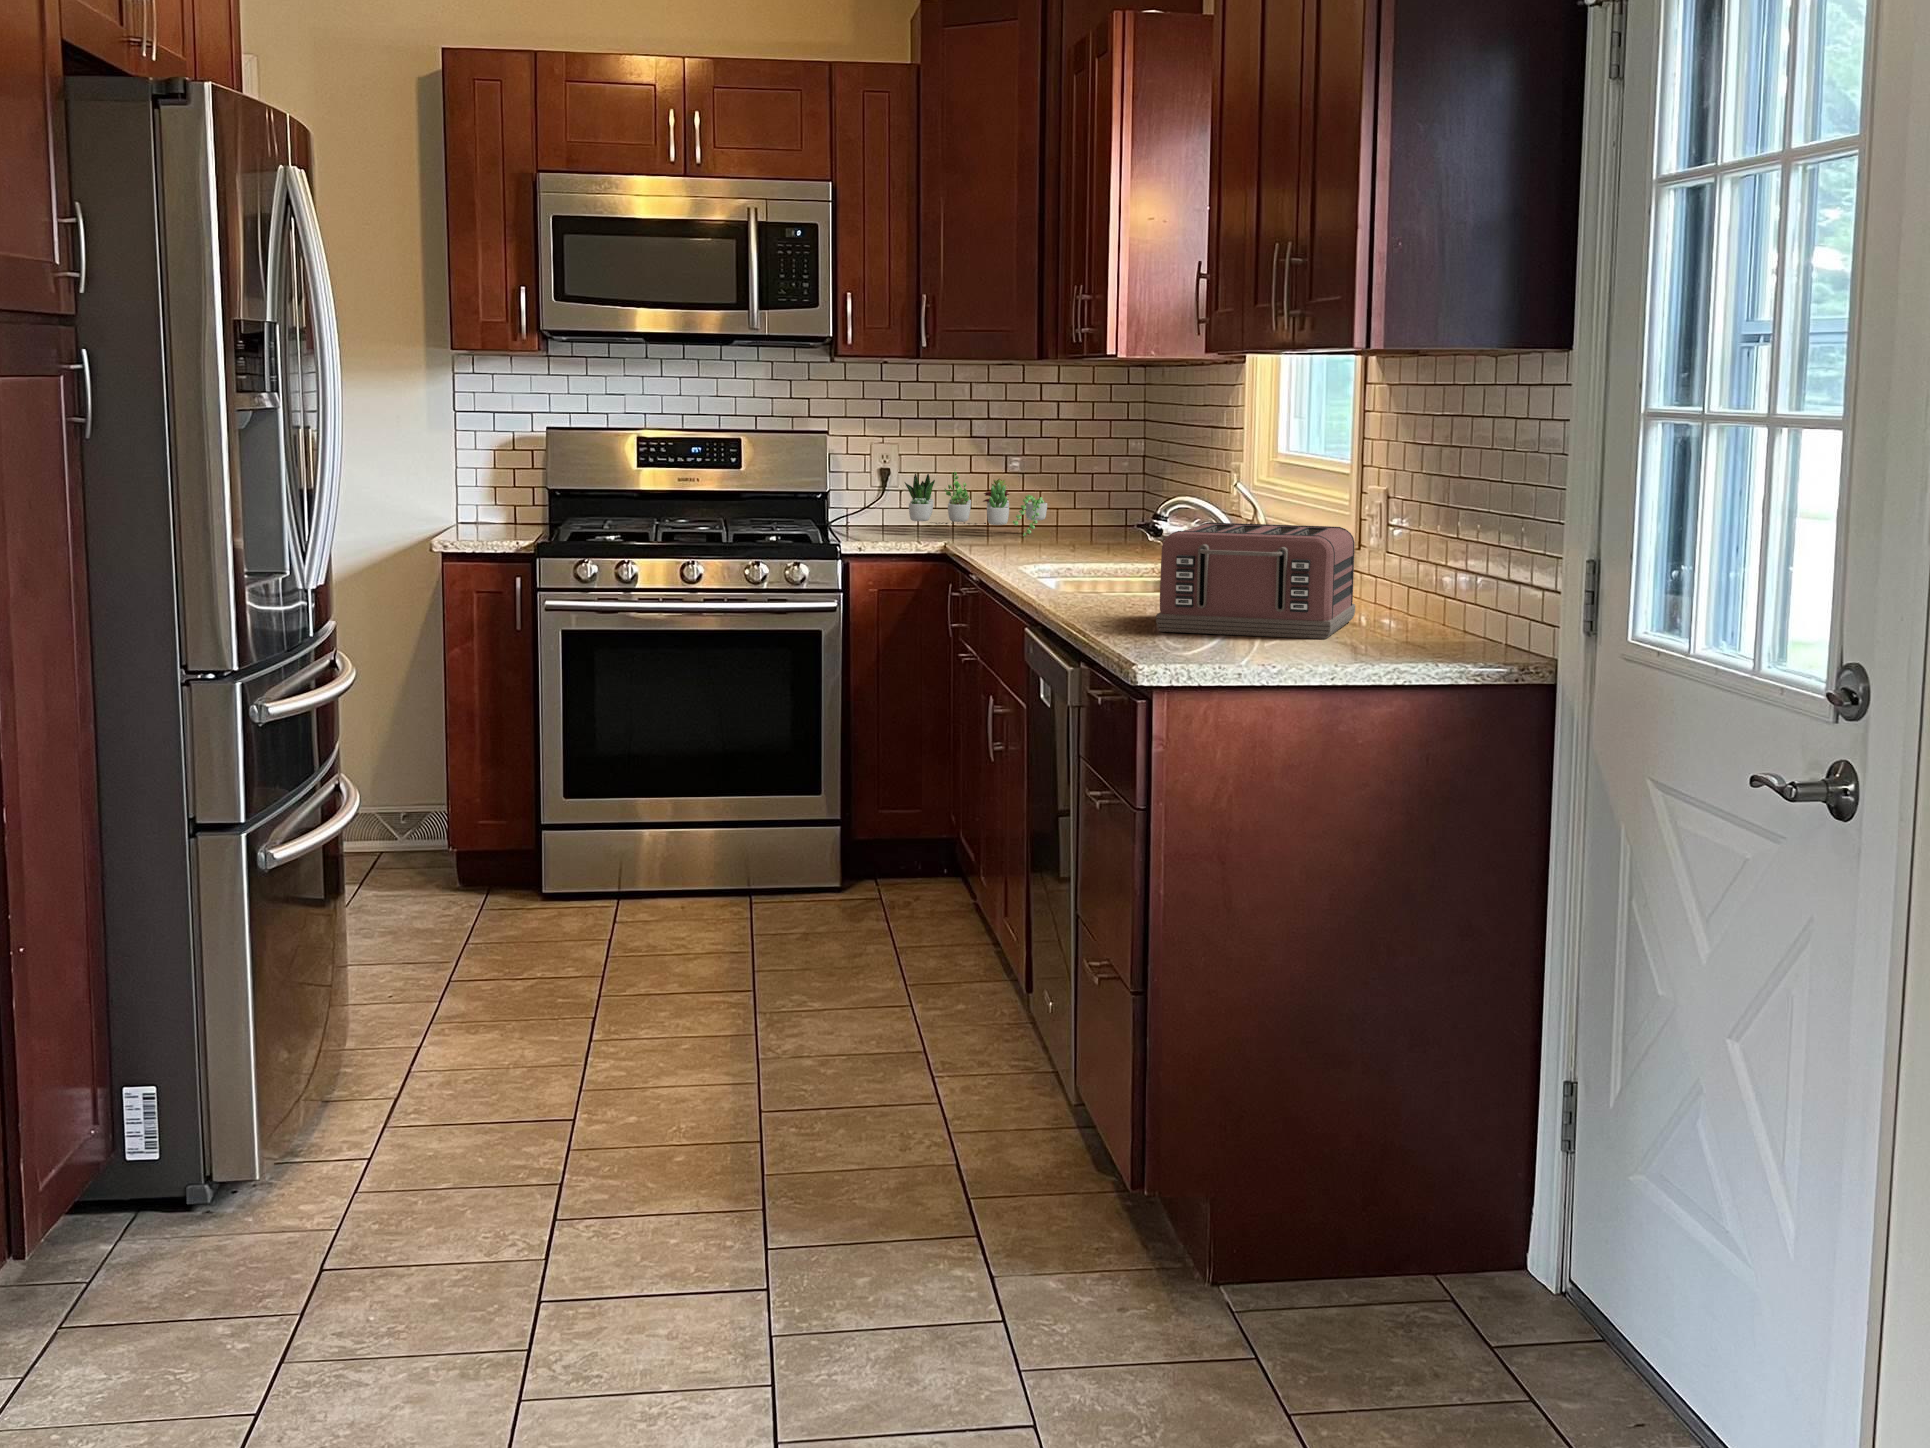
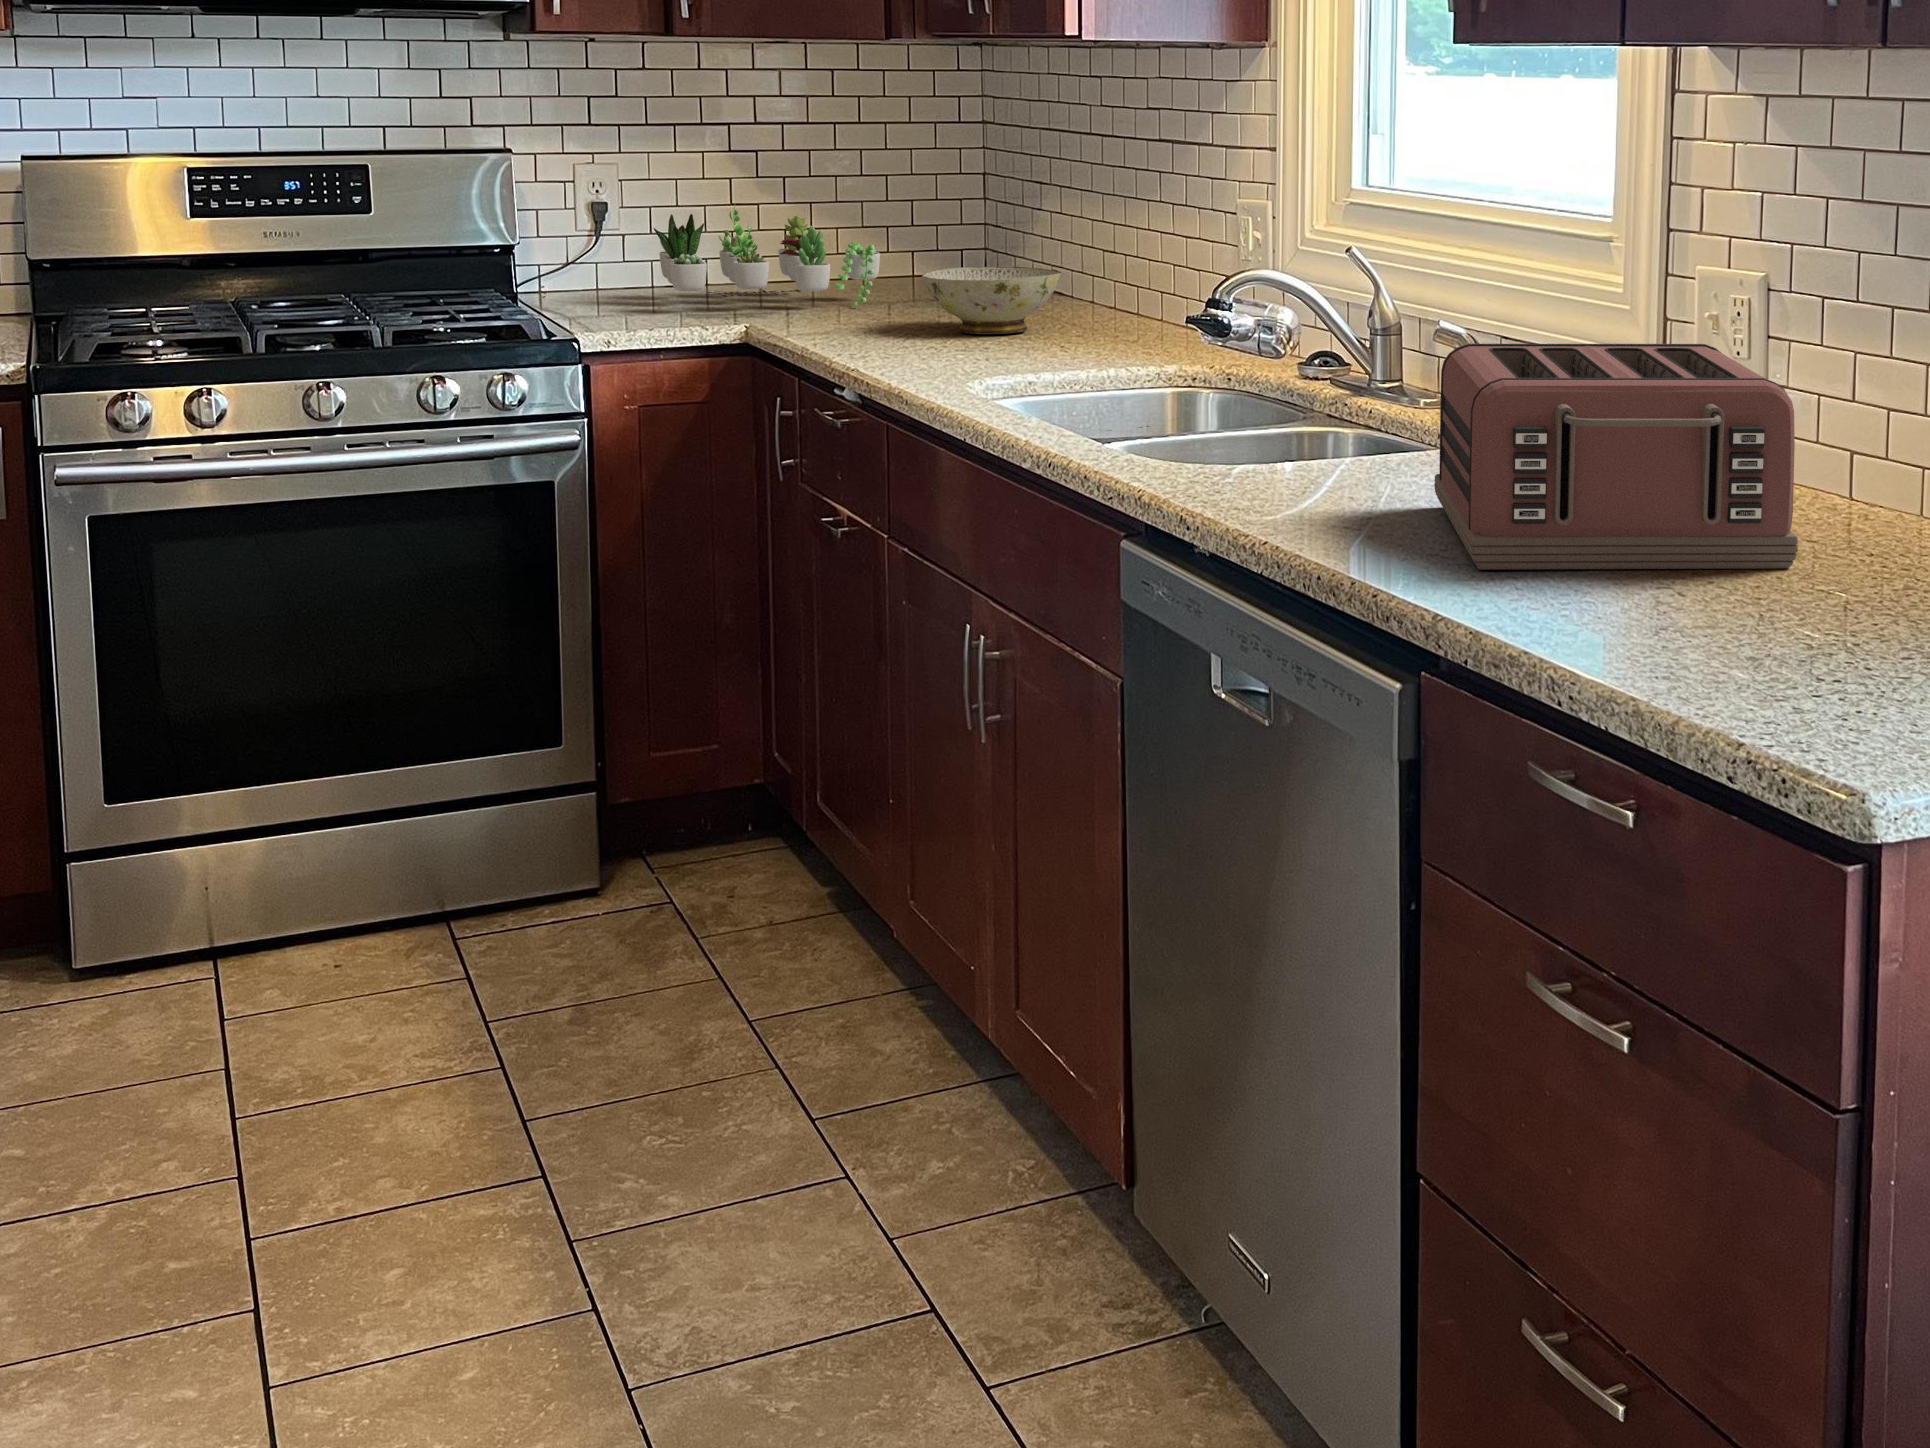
ceramic bowl: none [1046,509,1135,550] -> present [922,267,1061,334]

